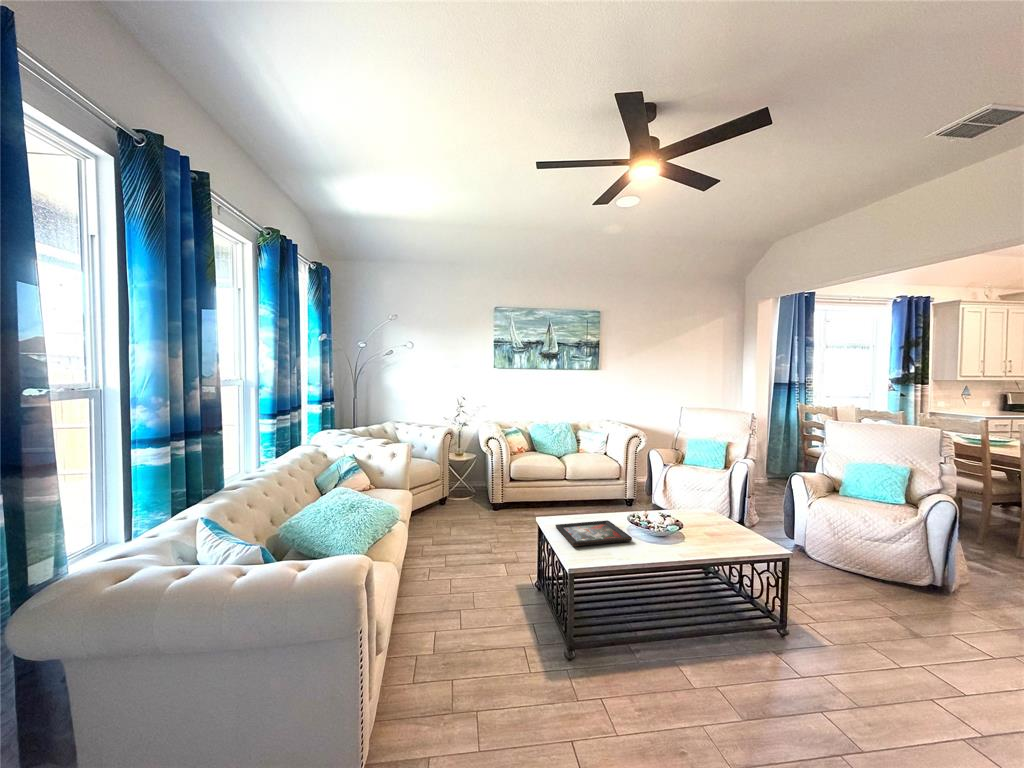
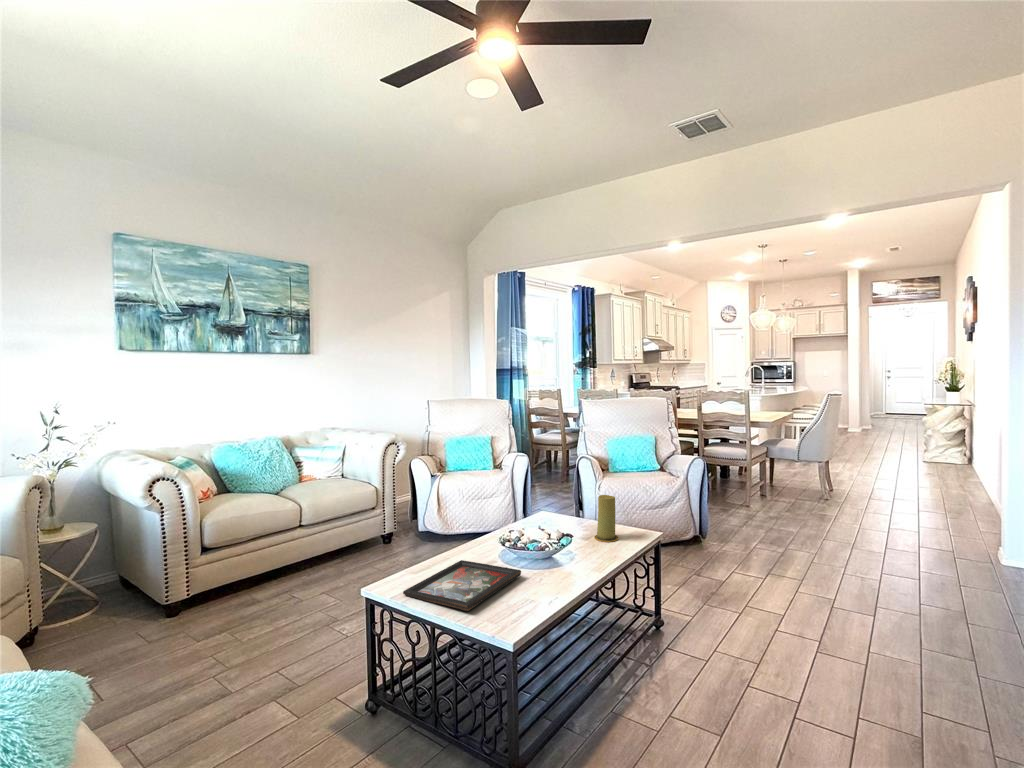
candle: none [728,505,751,546] -> present [594,495,618,542]

